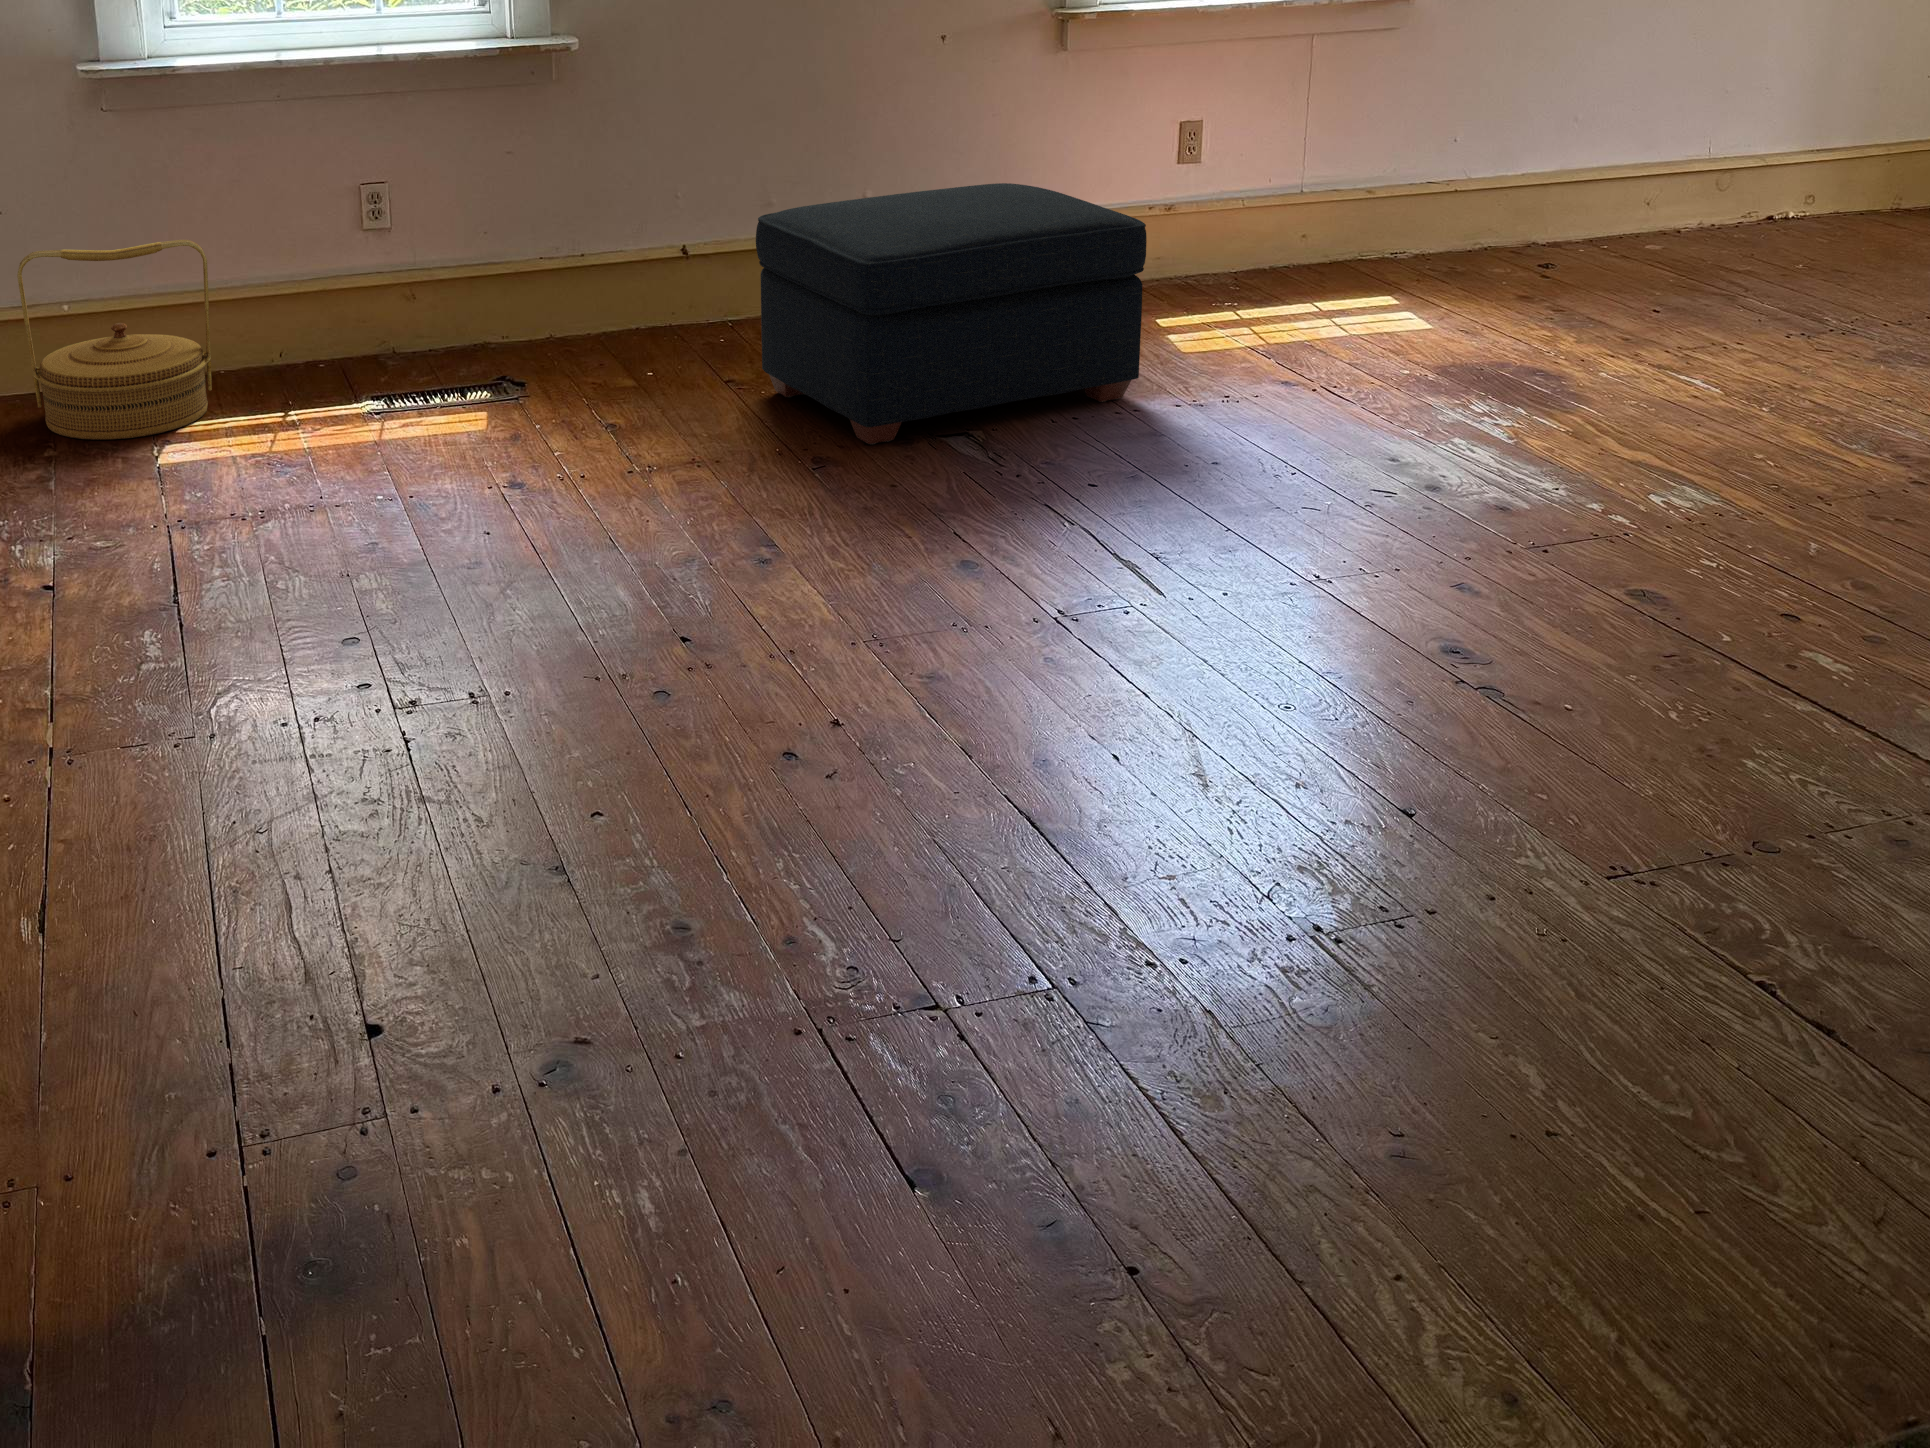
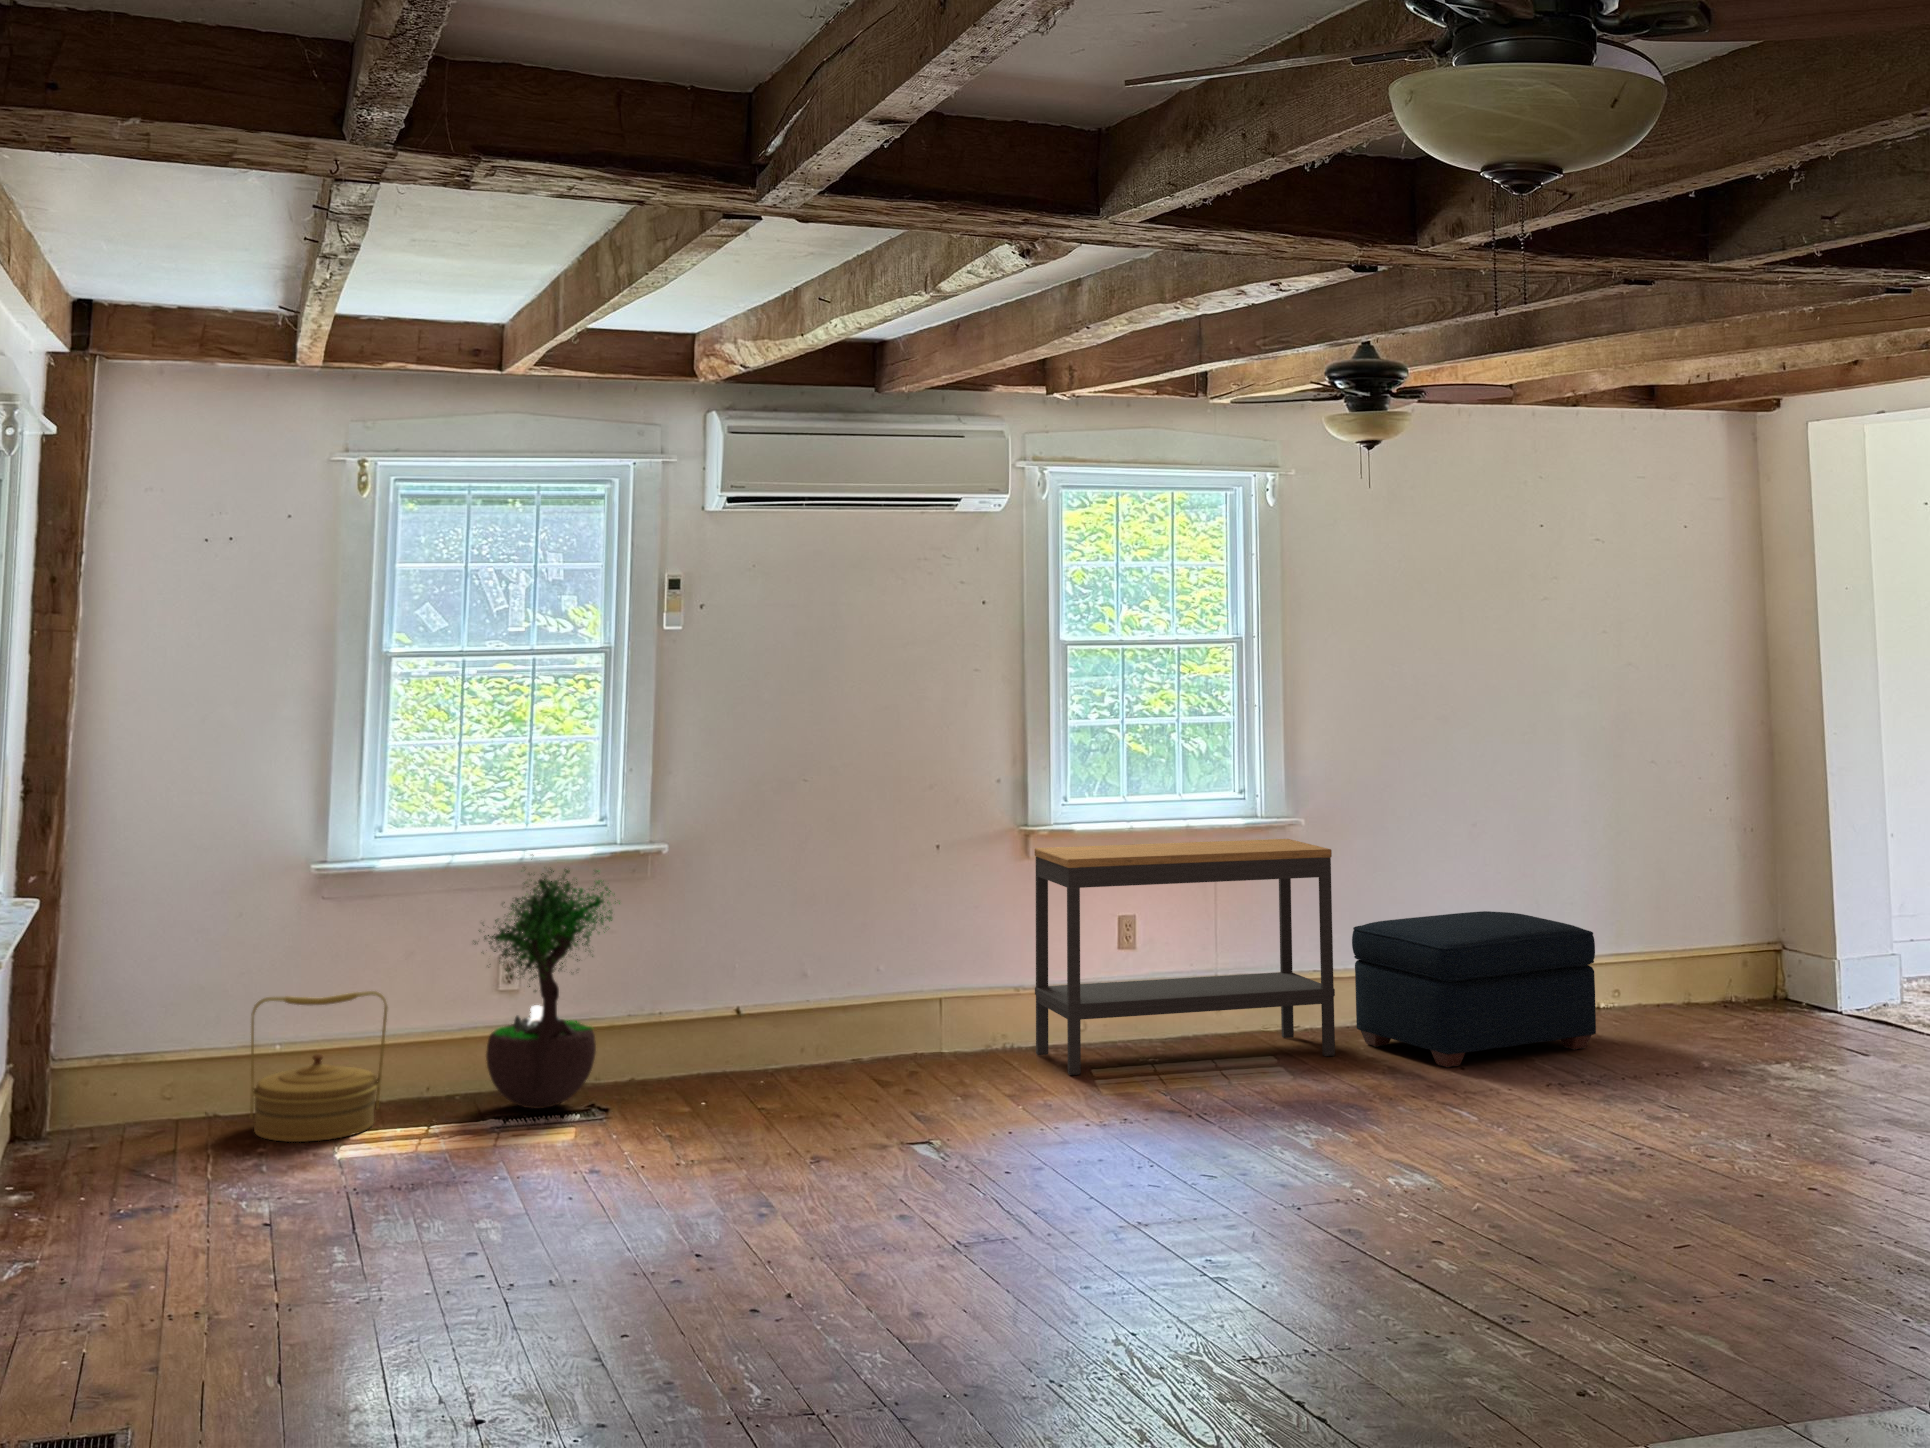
console table: none [1073,11,1493,325] -> present [1035,839,1335,1075]
potted tree: none [314,51,519,384] -> present [475,869,620,1109]
ottoman: present [756,183,1147,444] -> present [1352,911,1596,1067]

